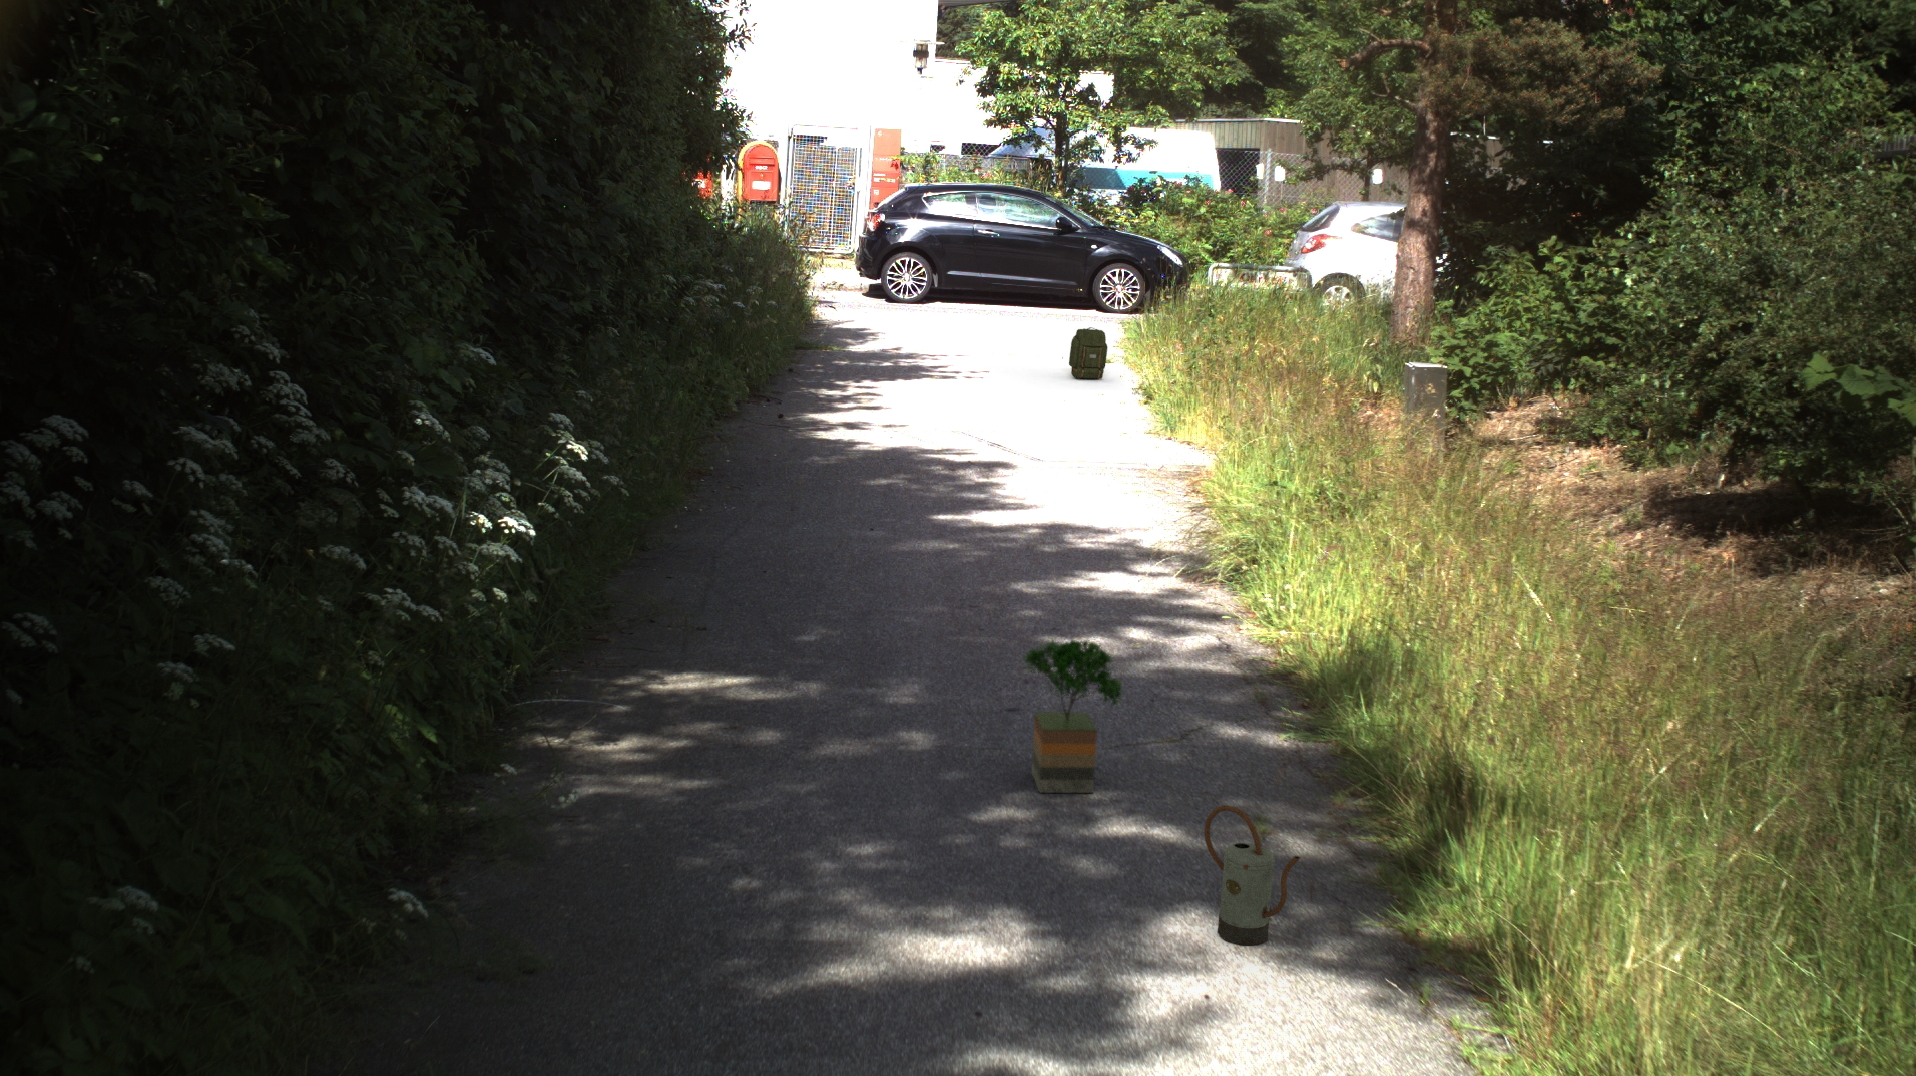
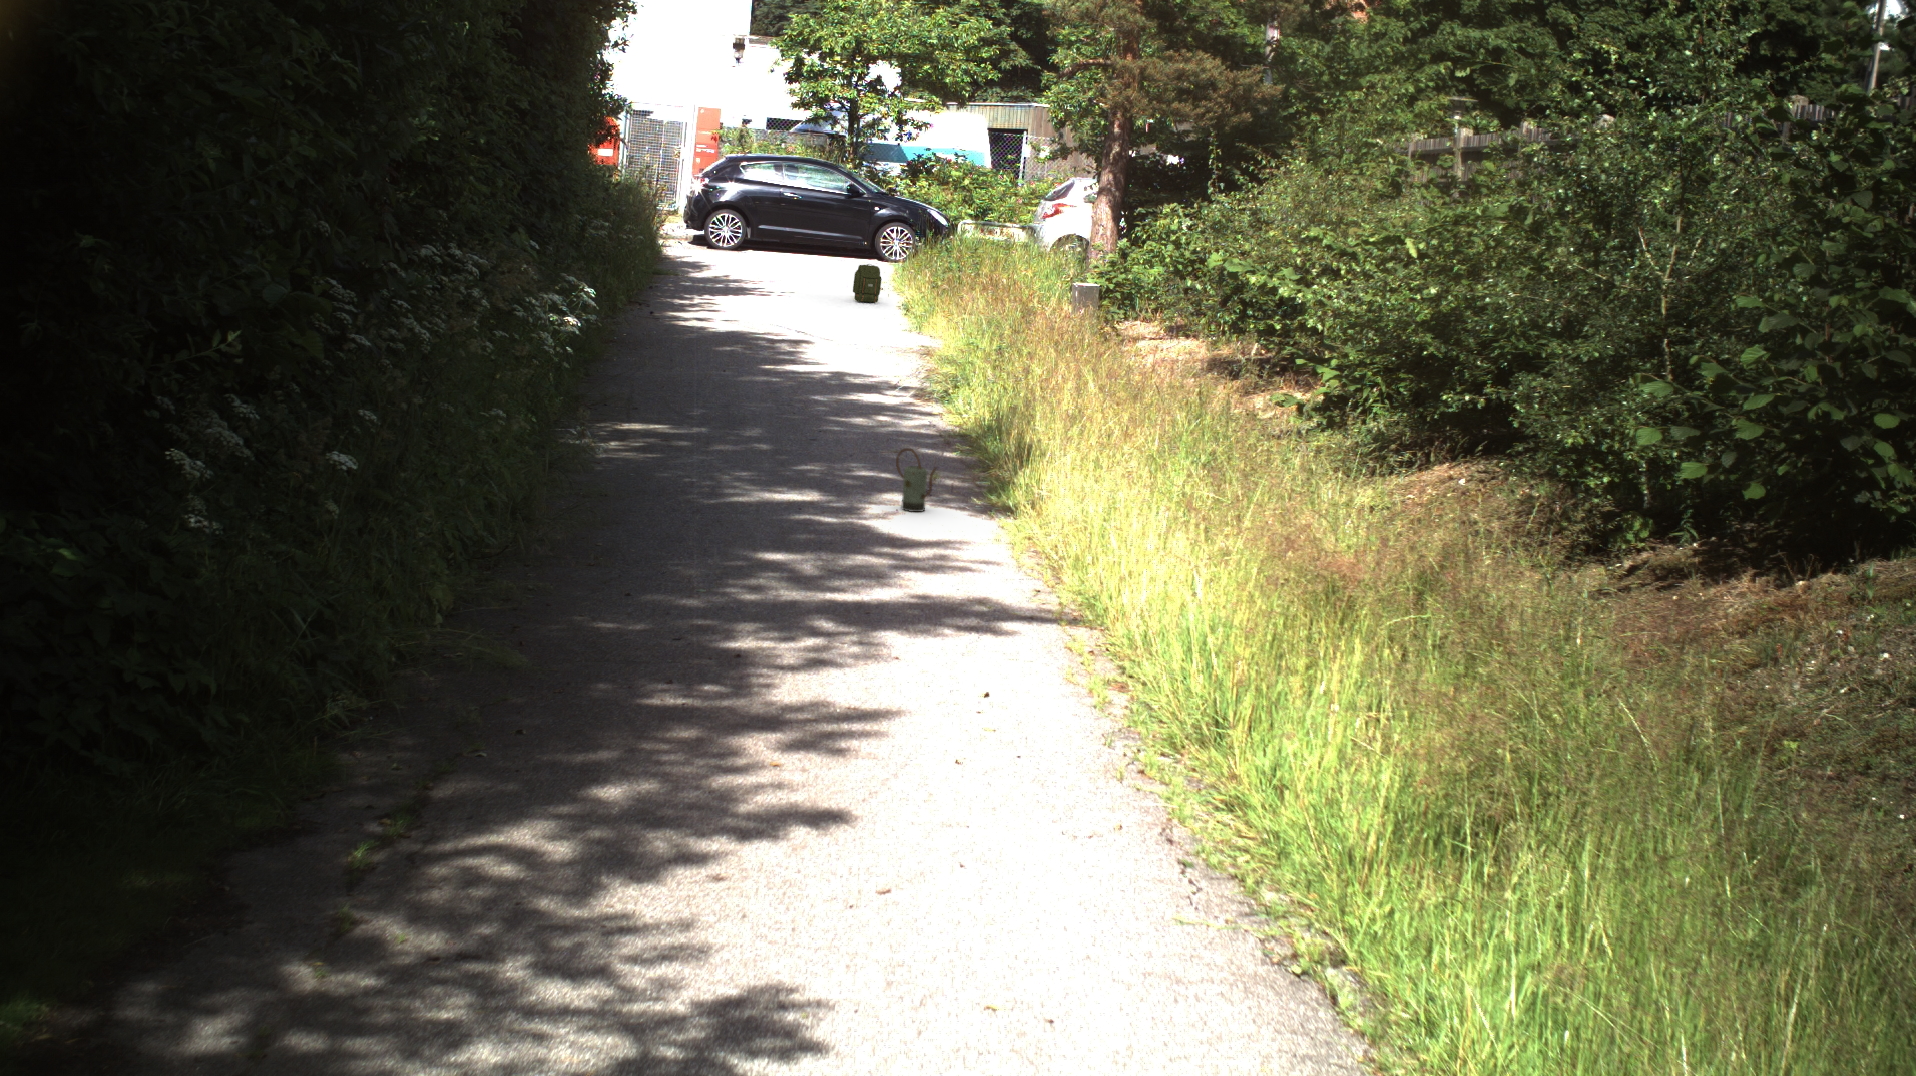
potted tree: present [1024,640,1122,793] -> none [810,390,864,471]

